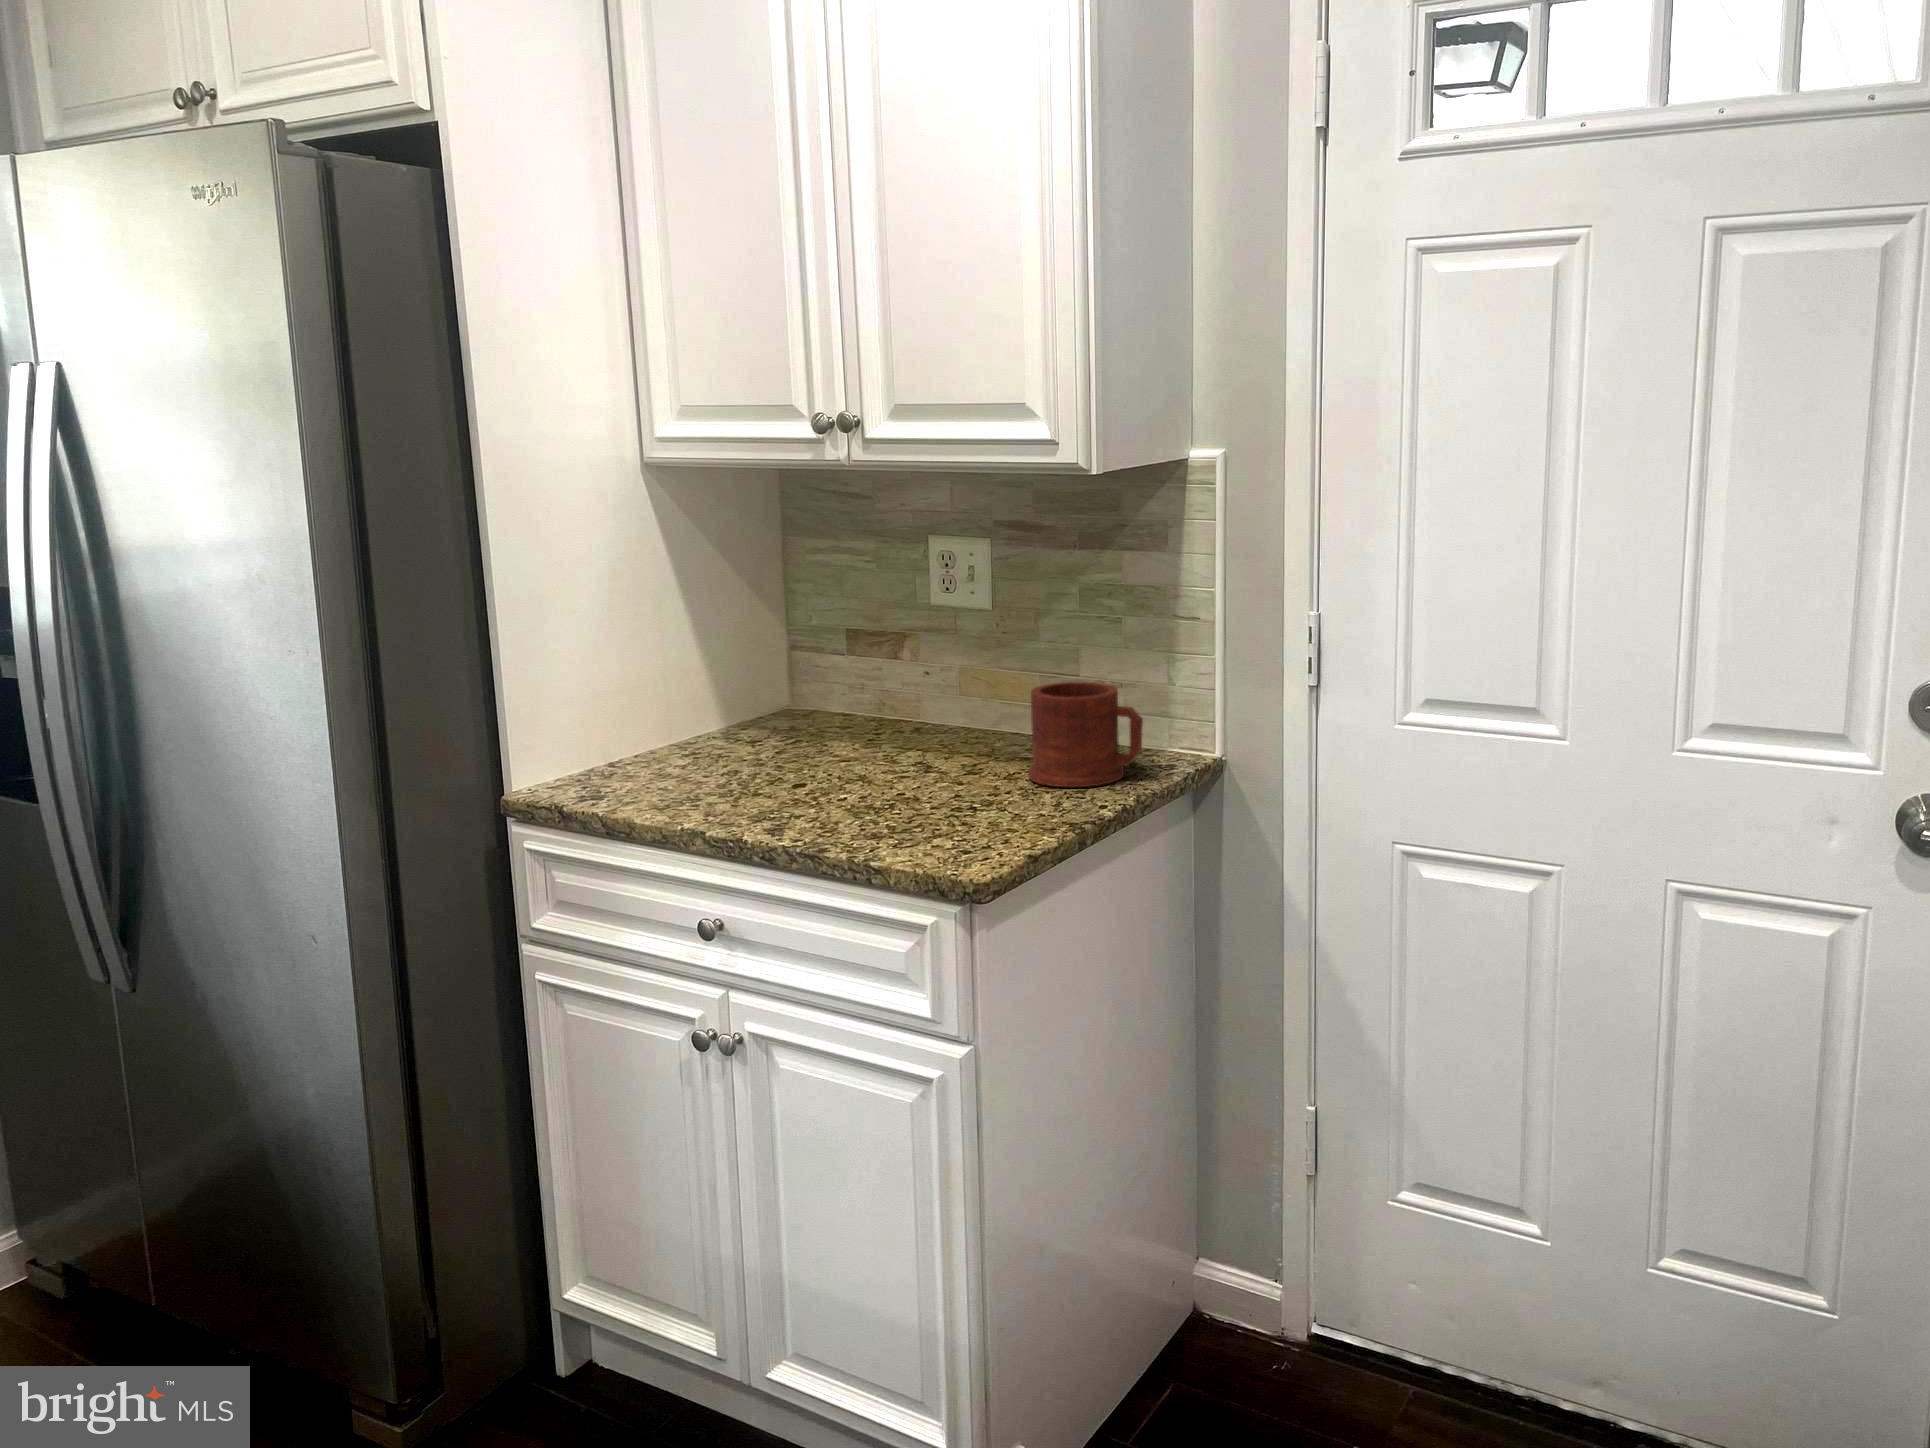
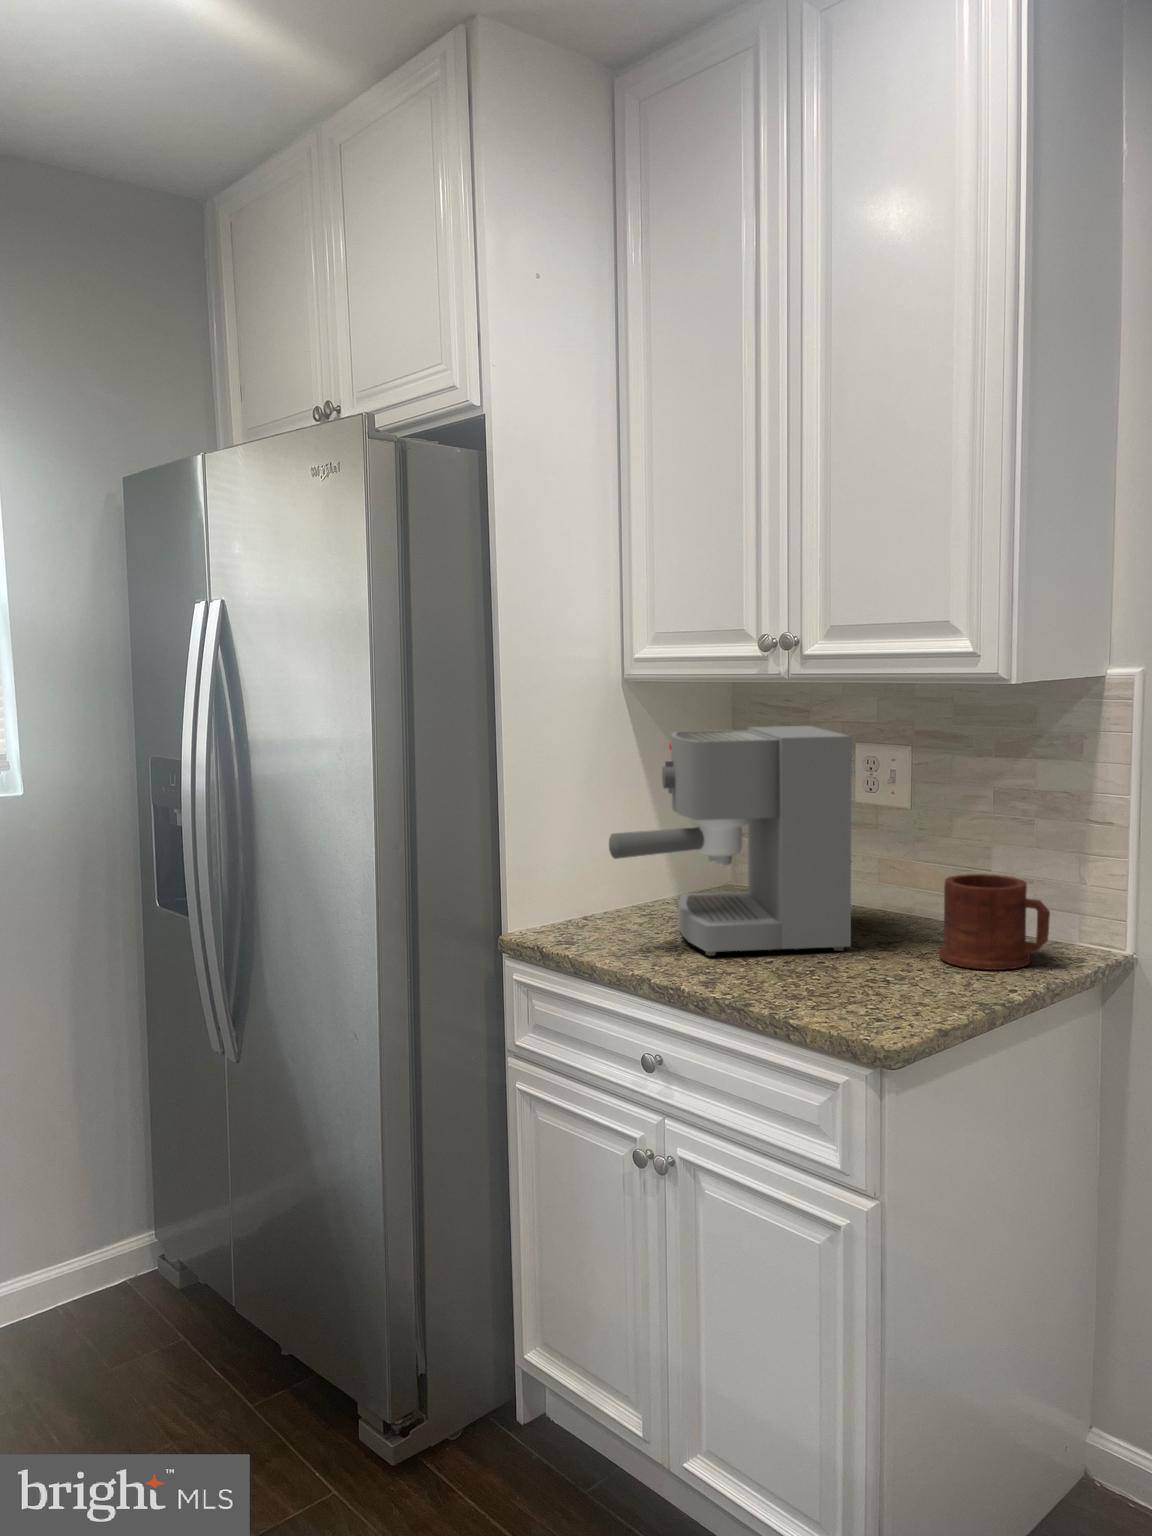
coffee maker: none [639,518,931,797] -> present [609,726,852,956]

